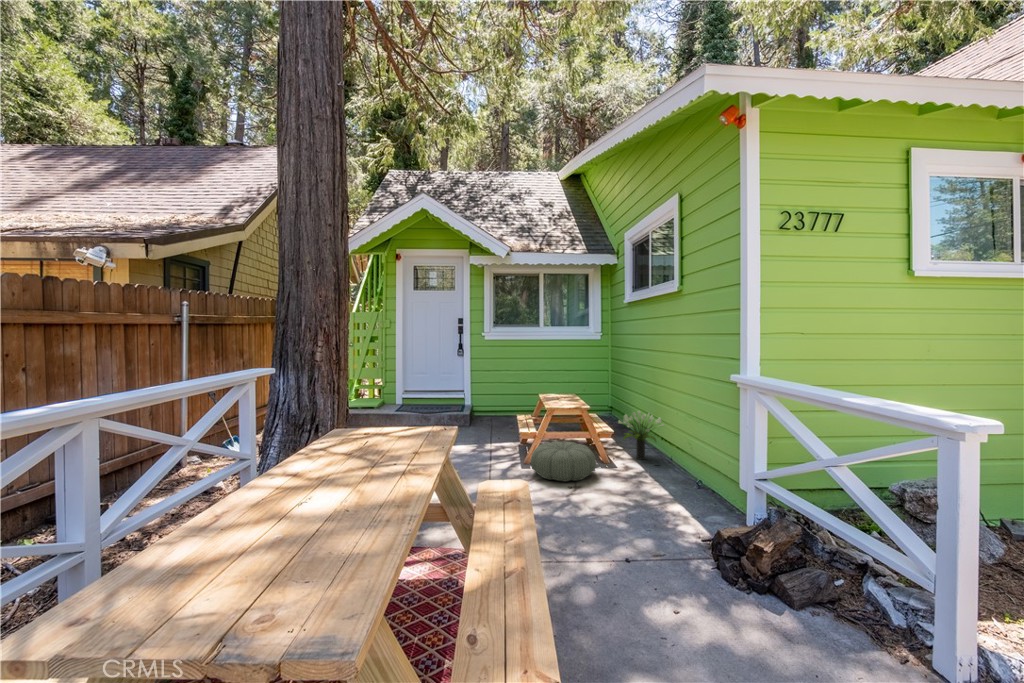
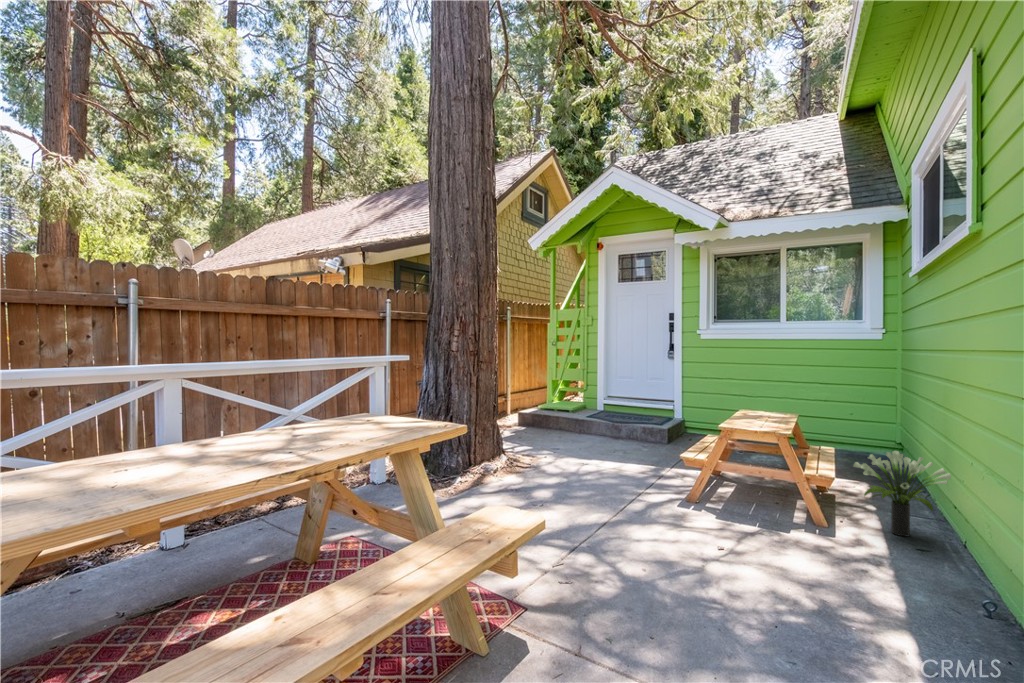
pouf: present [531,442,596,481] -> none [680,477,783,540]

